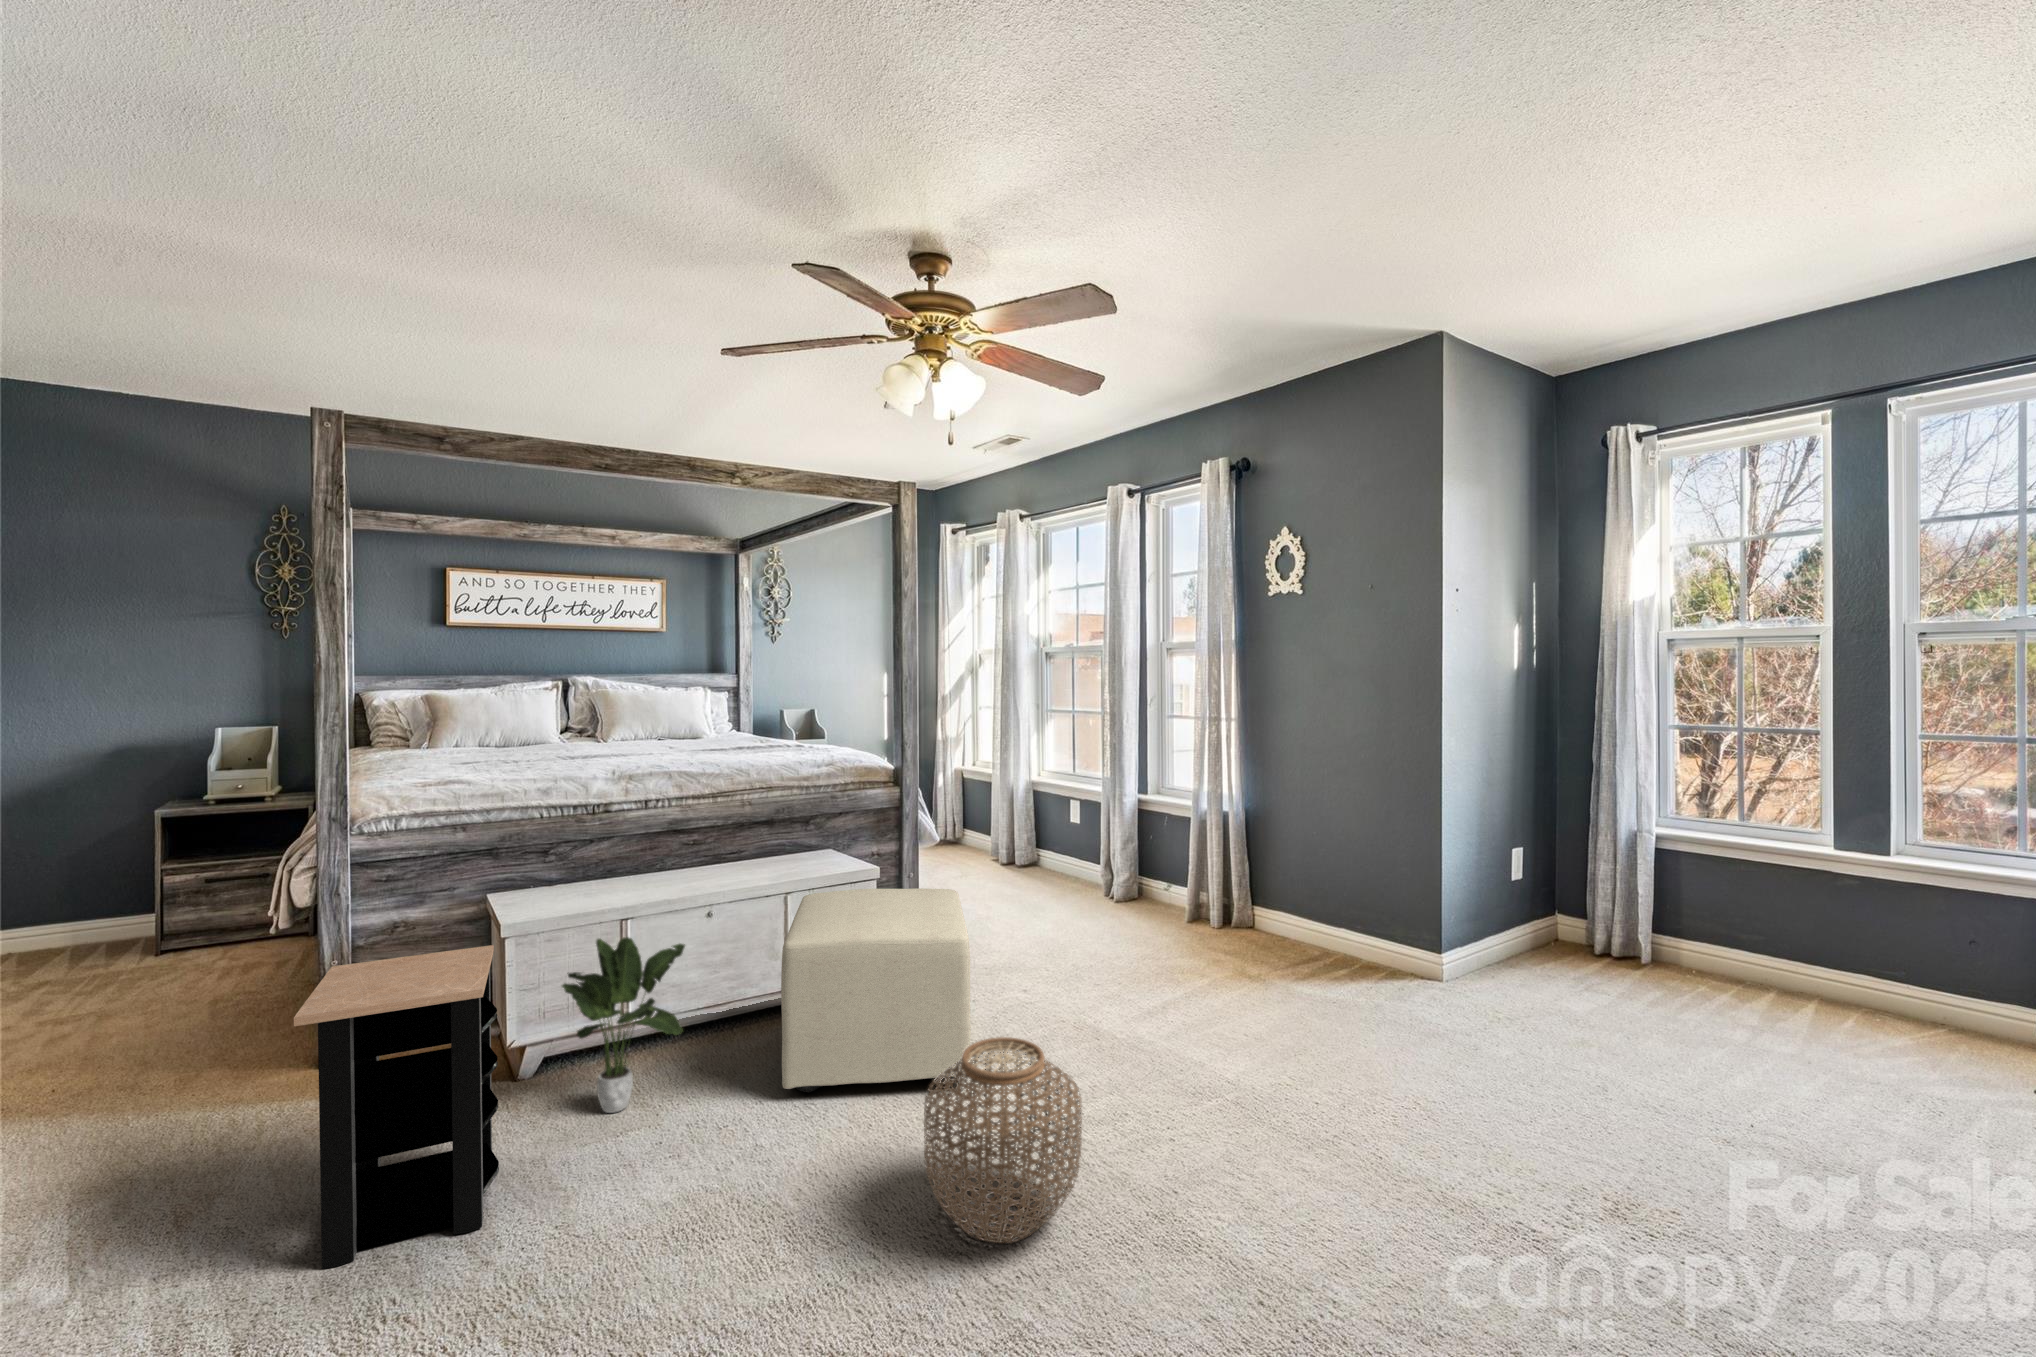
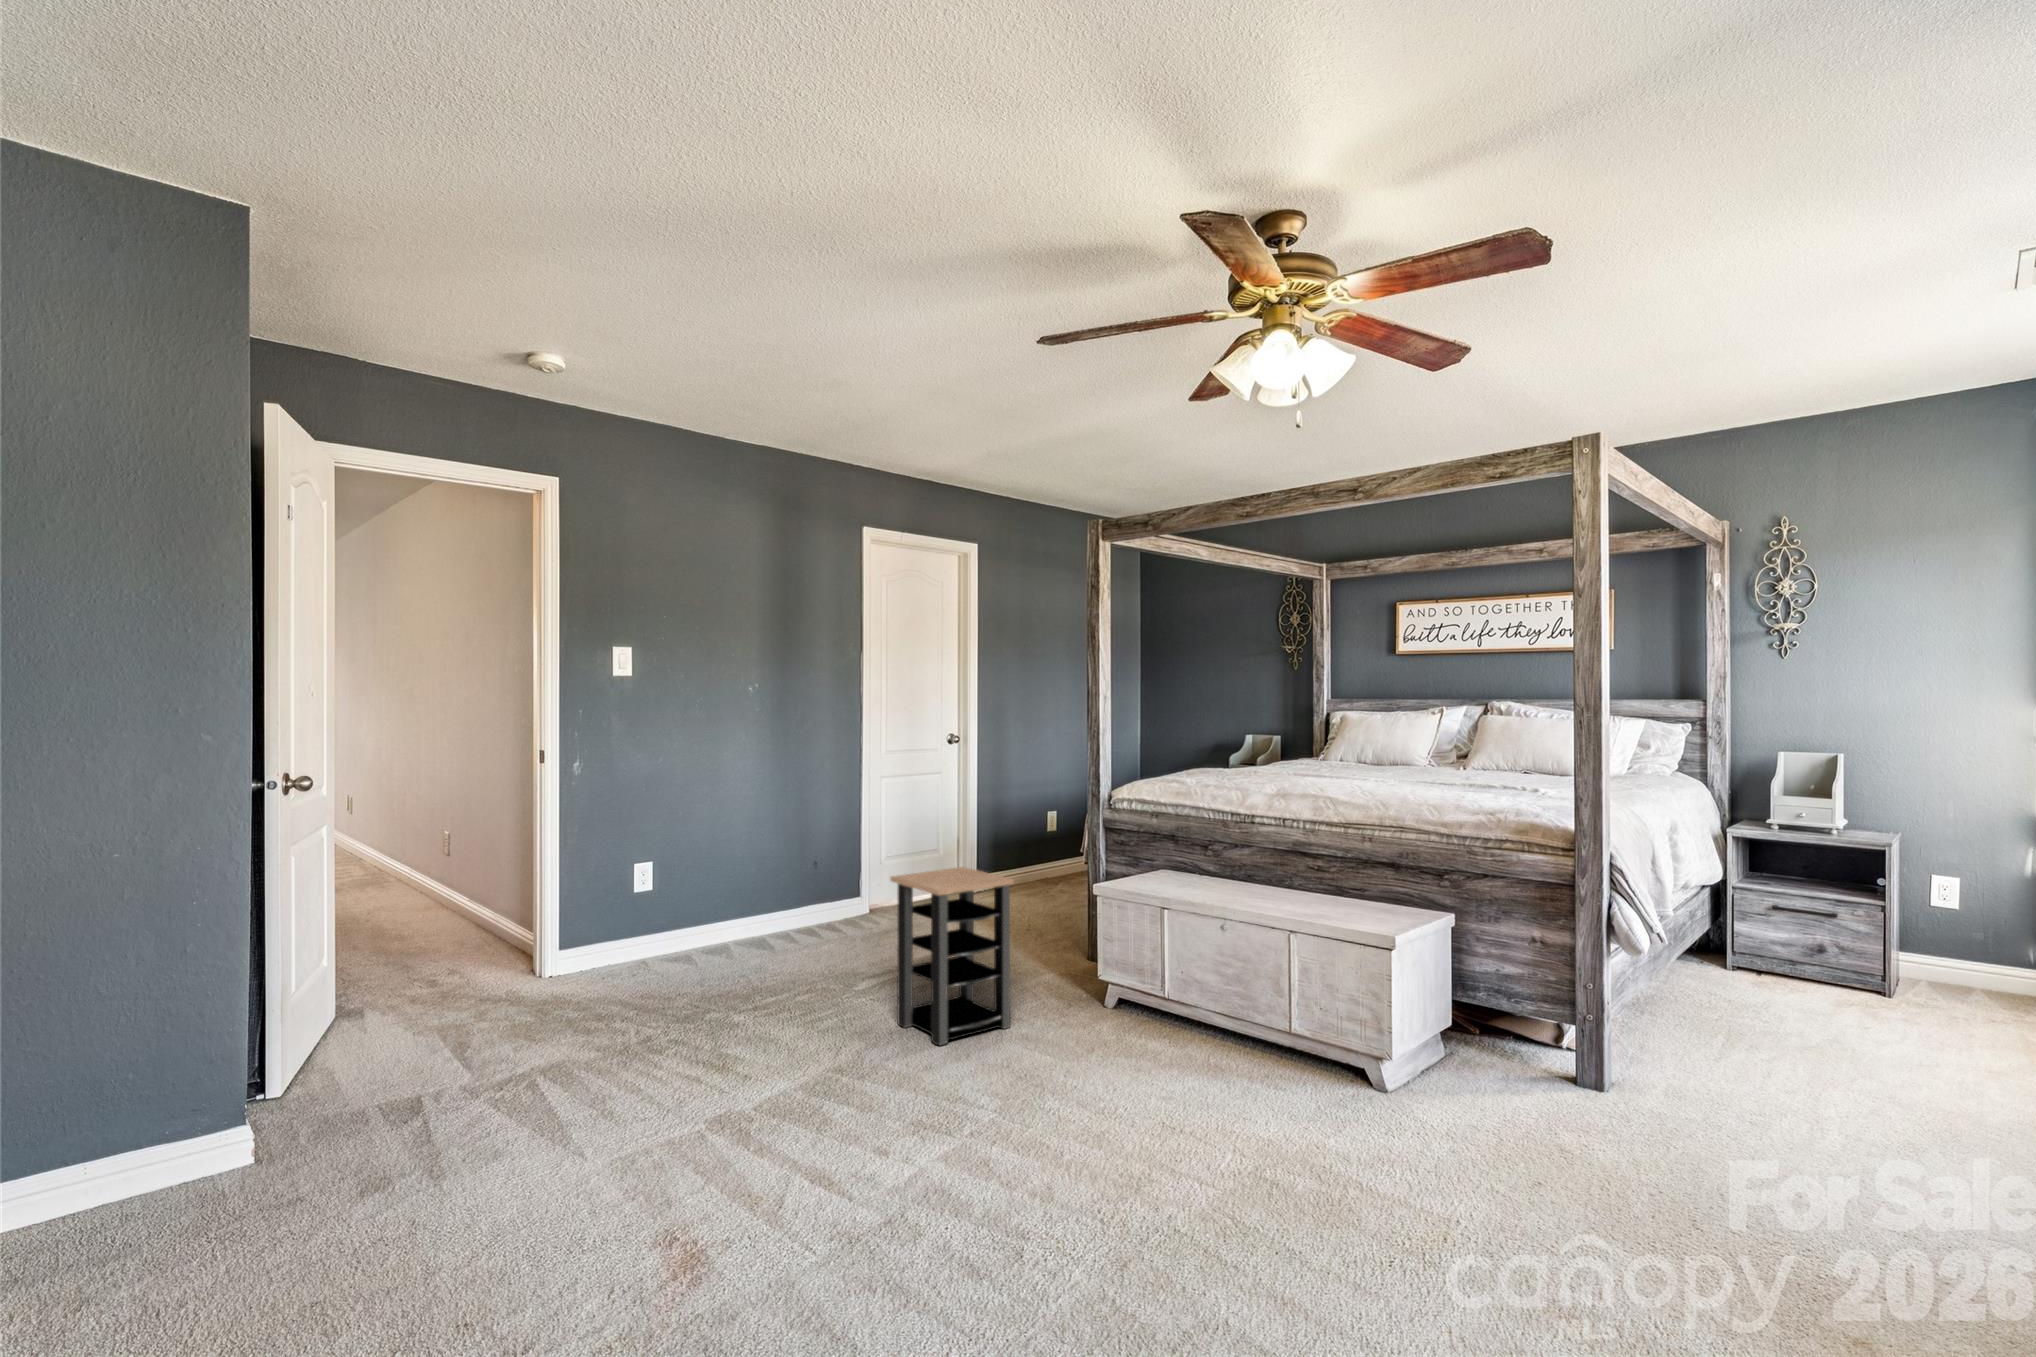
ottoman: present [781,888,971,1092] -> none [1140,933,1406,1165]
potted plant: present [562,937,685,1113] -> none [1052,901,1143,1045]
woven basket: present [924,1037,1082,1243] -> none [938,1050,1095,1250]

